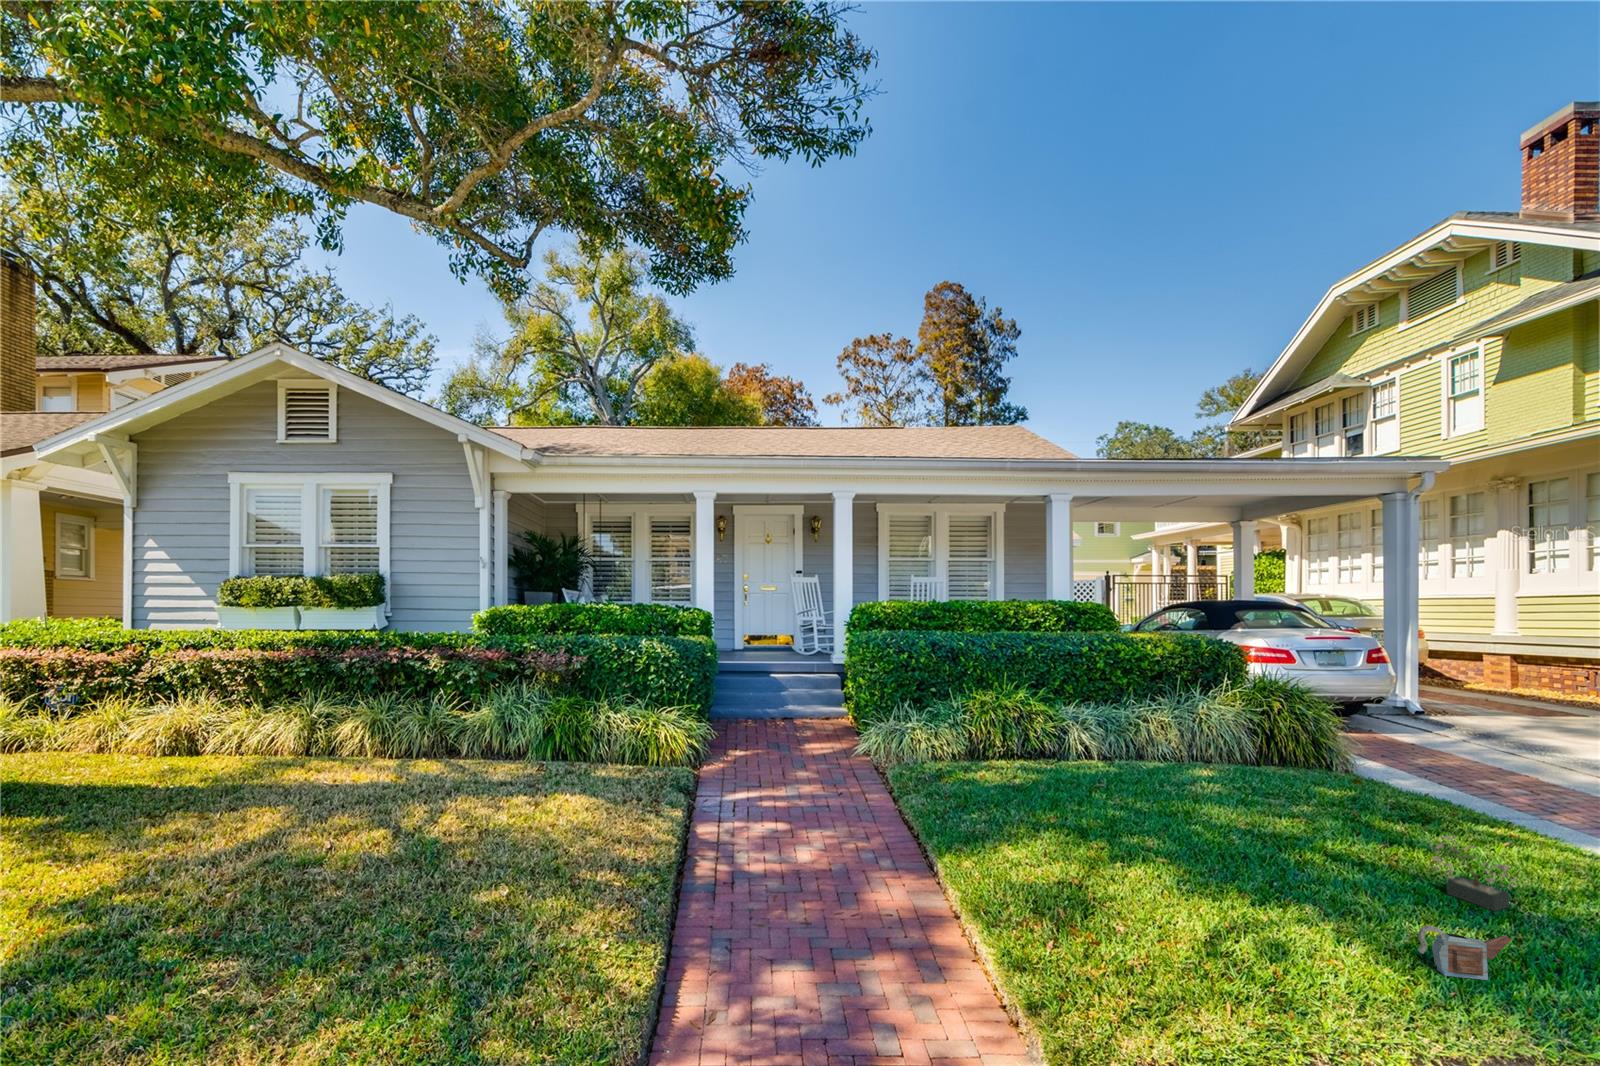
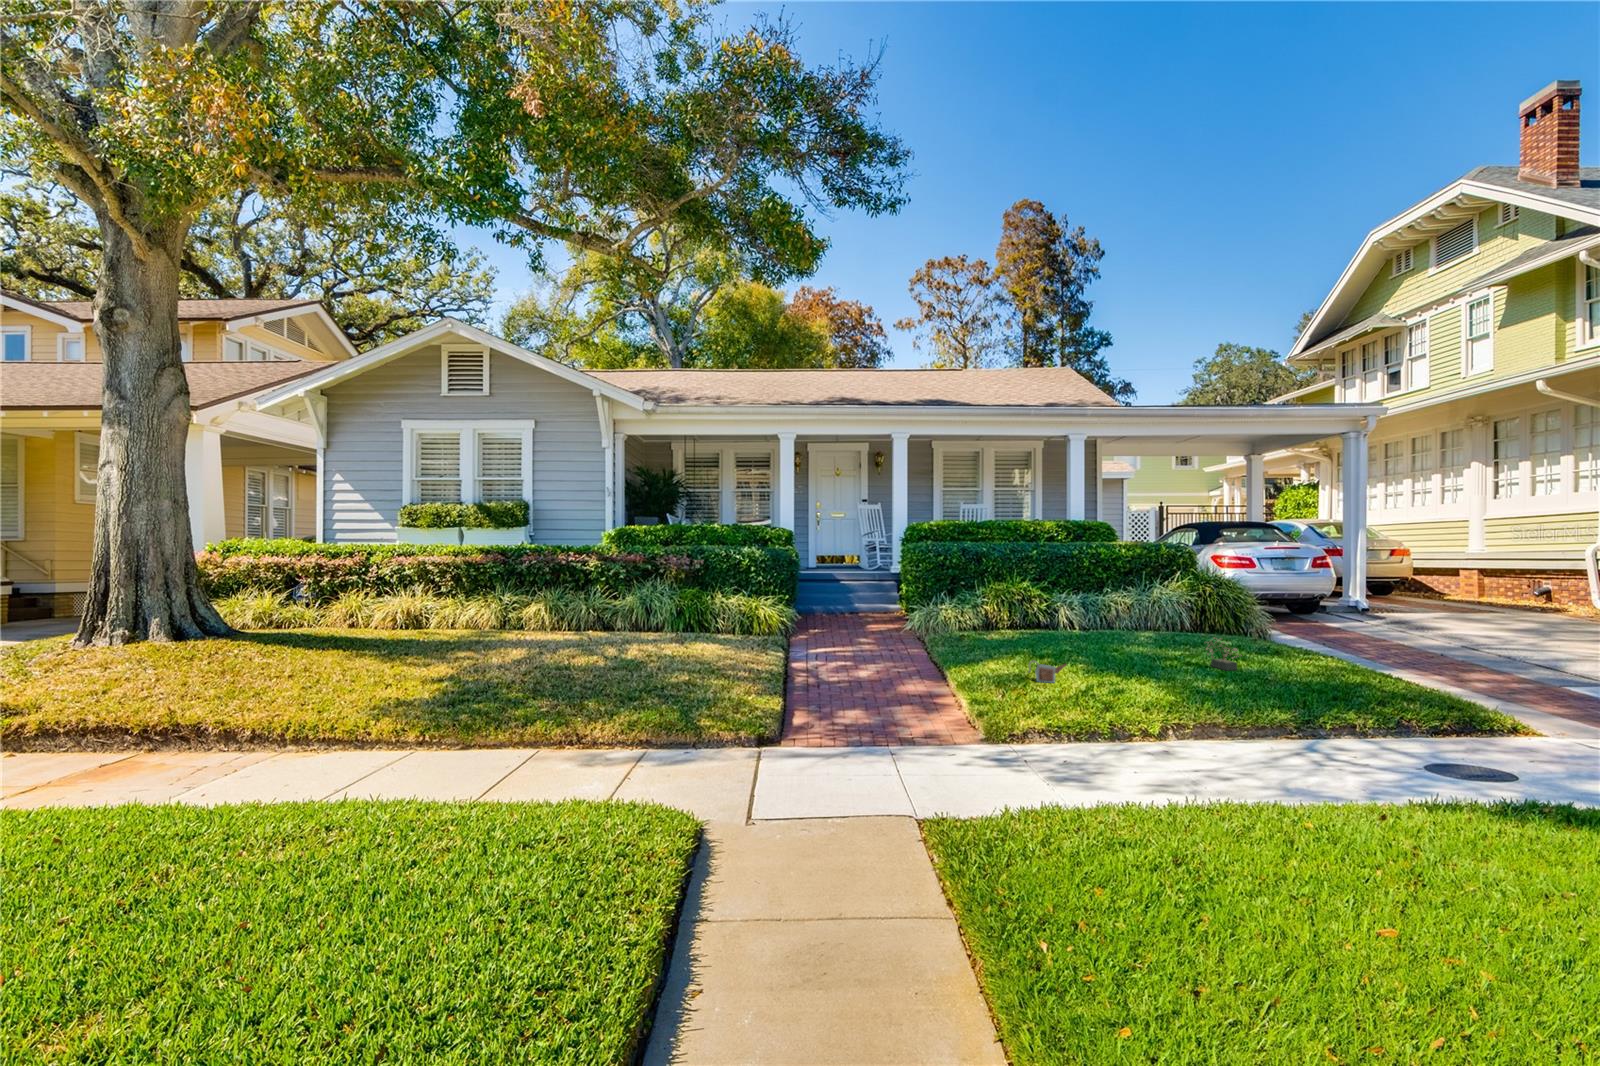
watering can: present [1418,925,1512,980] -> present [1028,660,1066,683]

